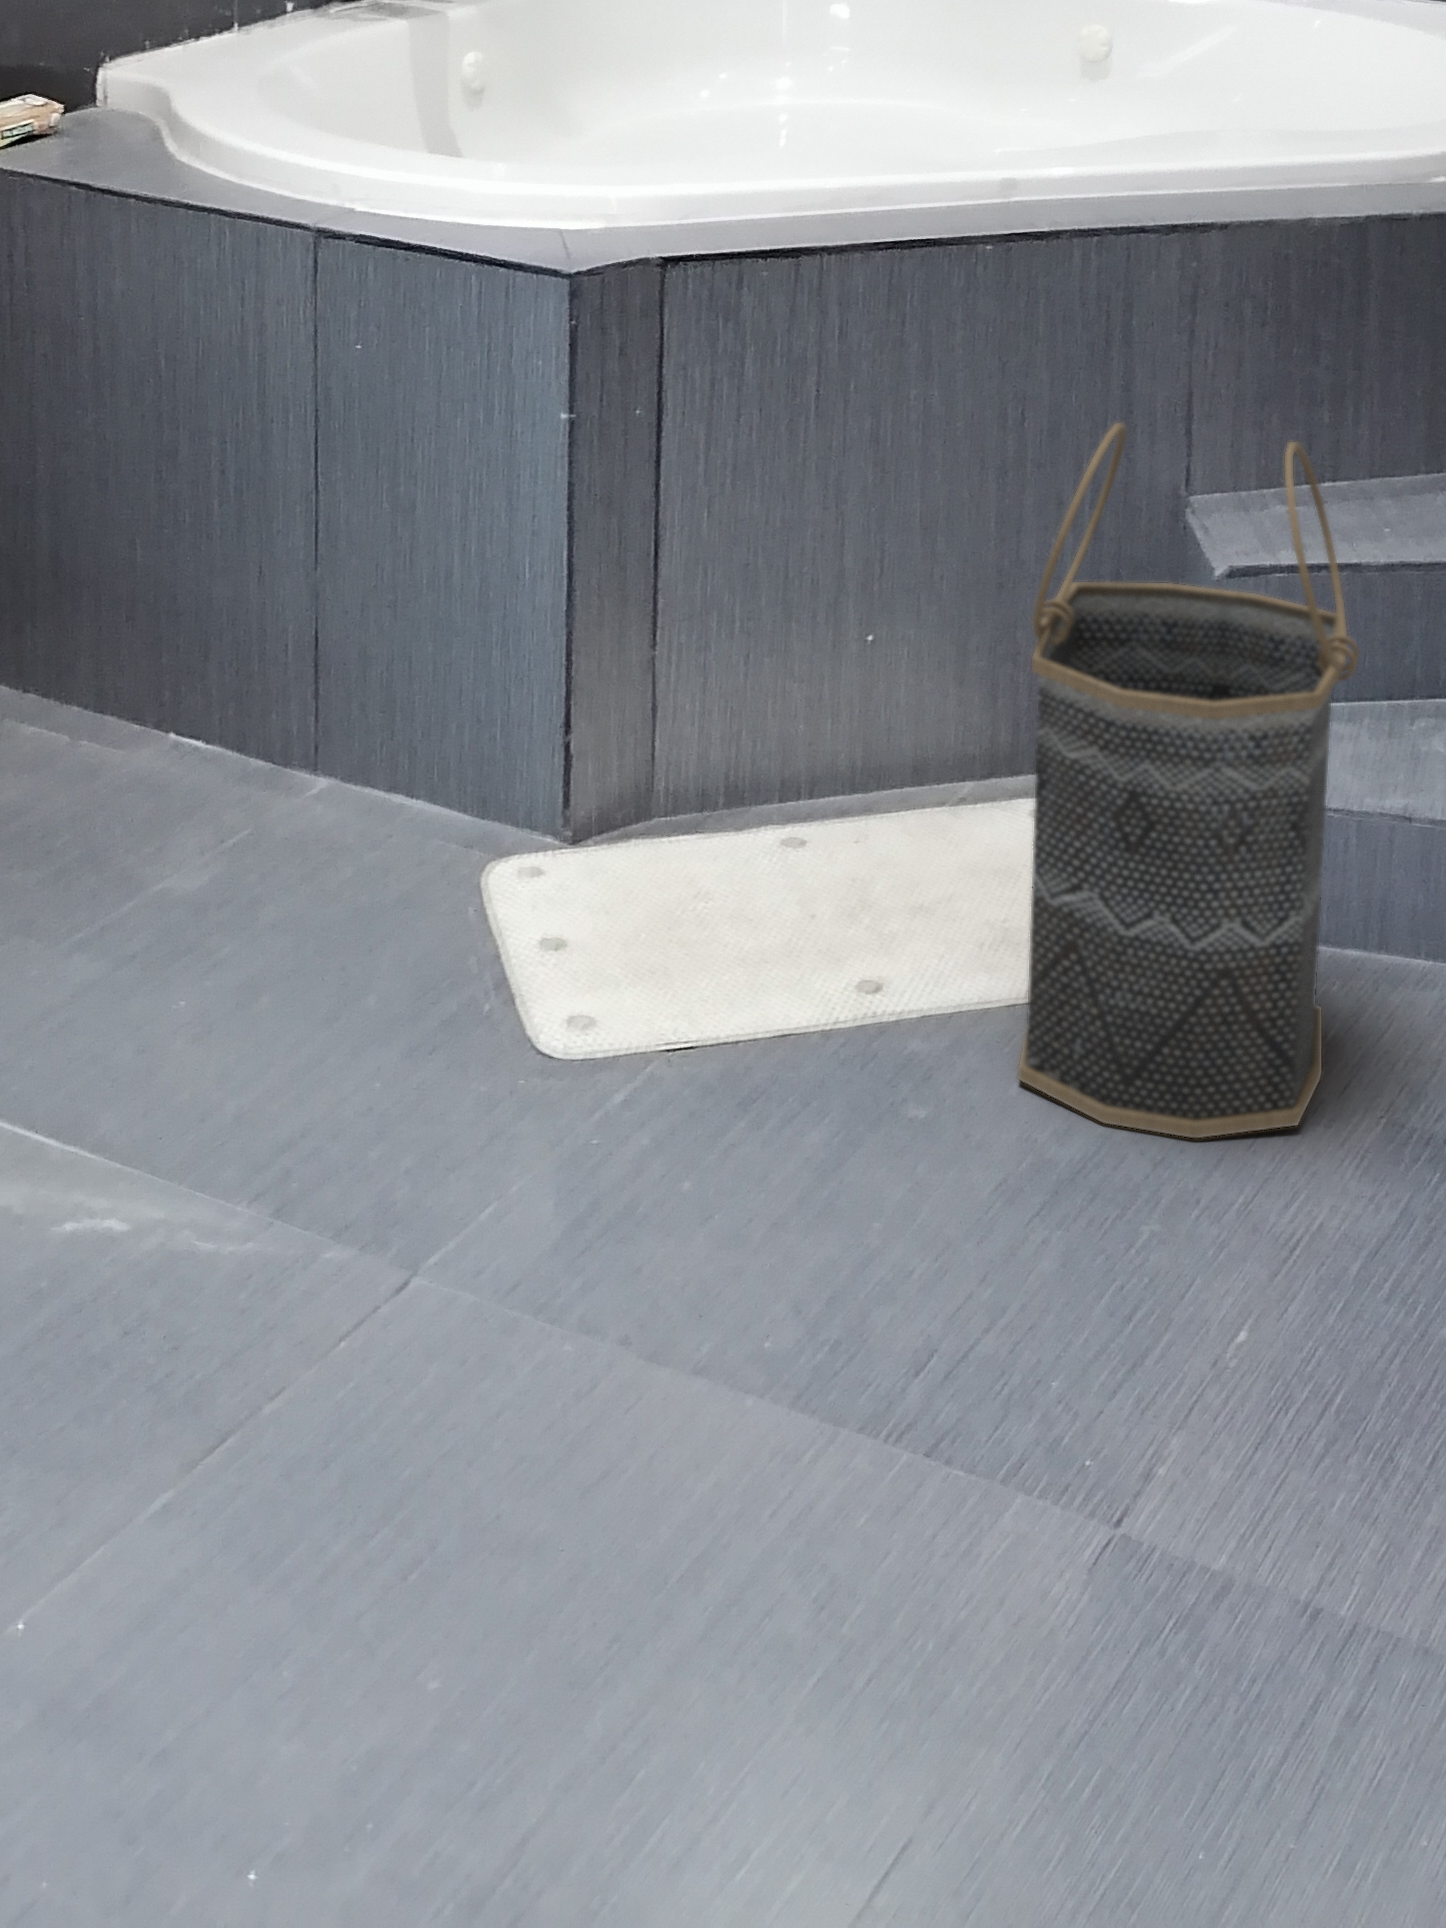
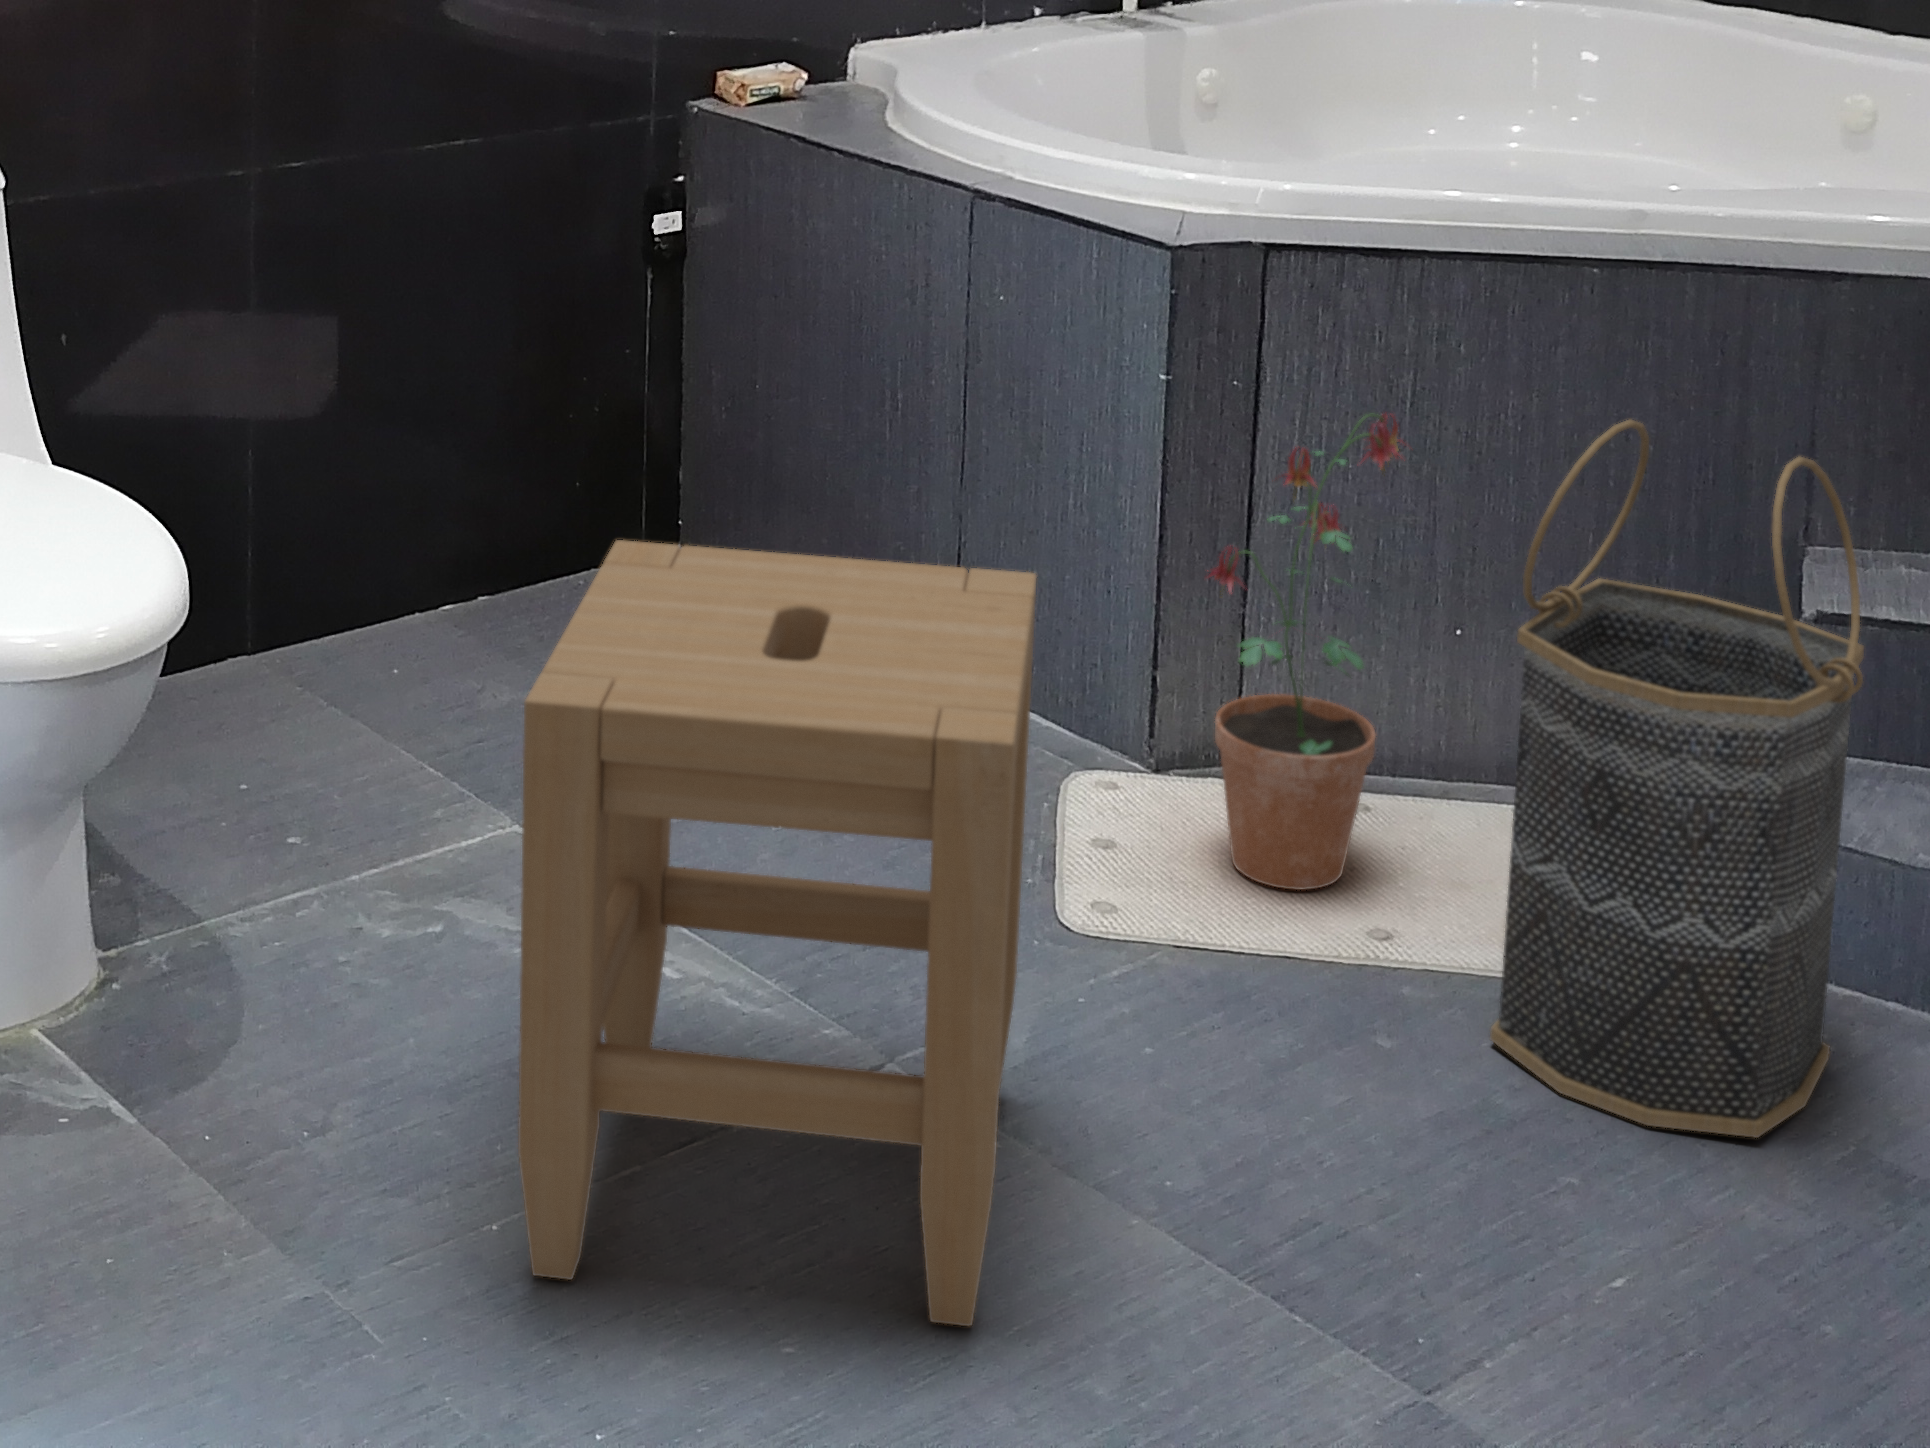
potted plant: none [646,432,848,952] -> present [1207,414,1403,890]
stool: none [69,701,670,1687] -> present [518,540,1036,1326]

